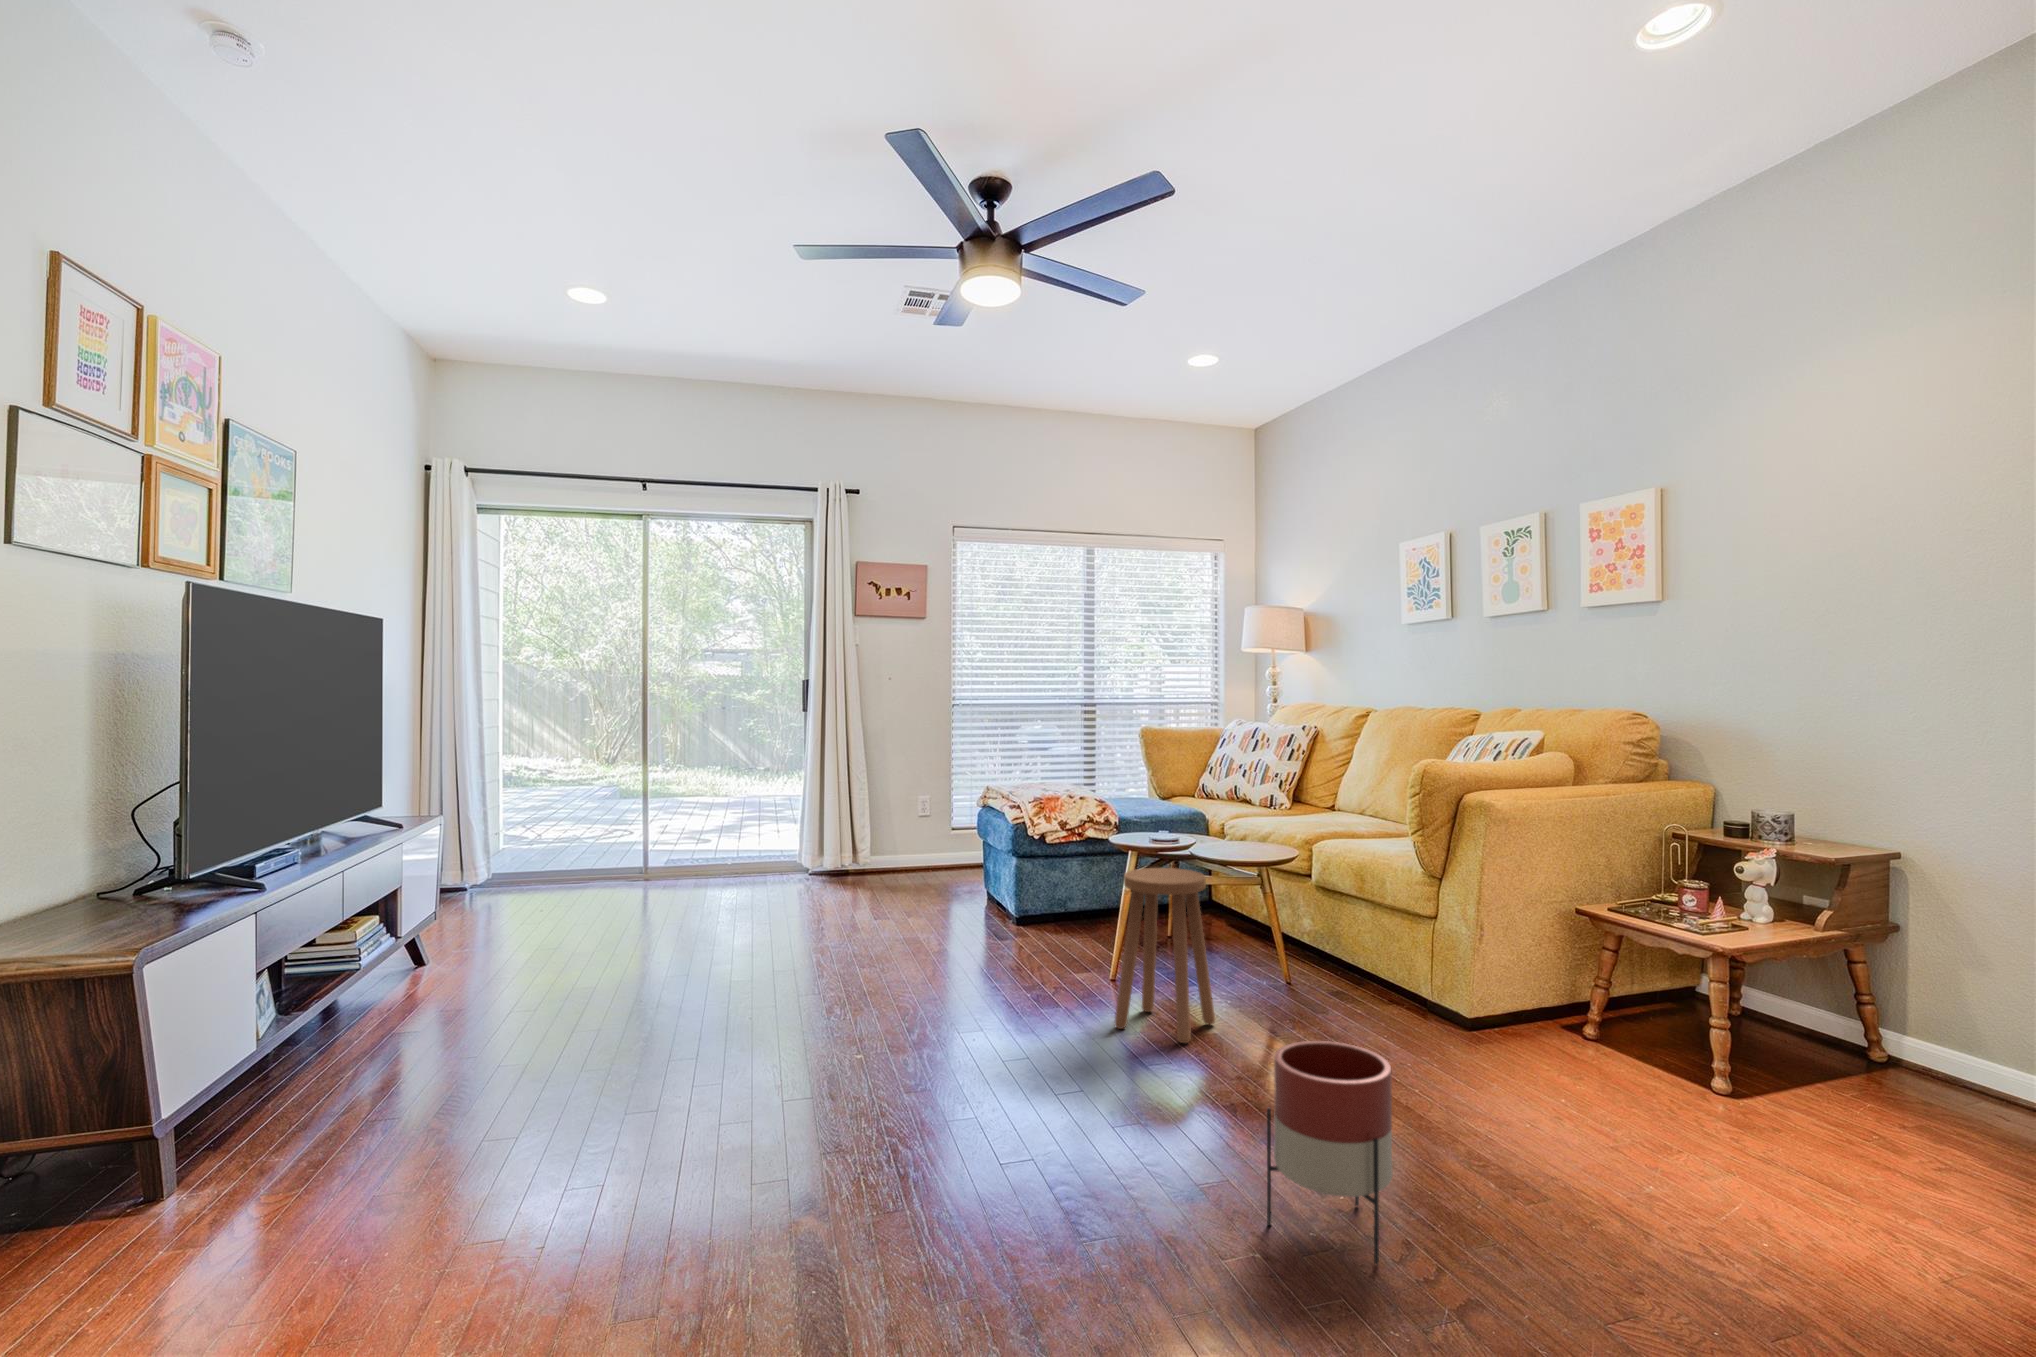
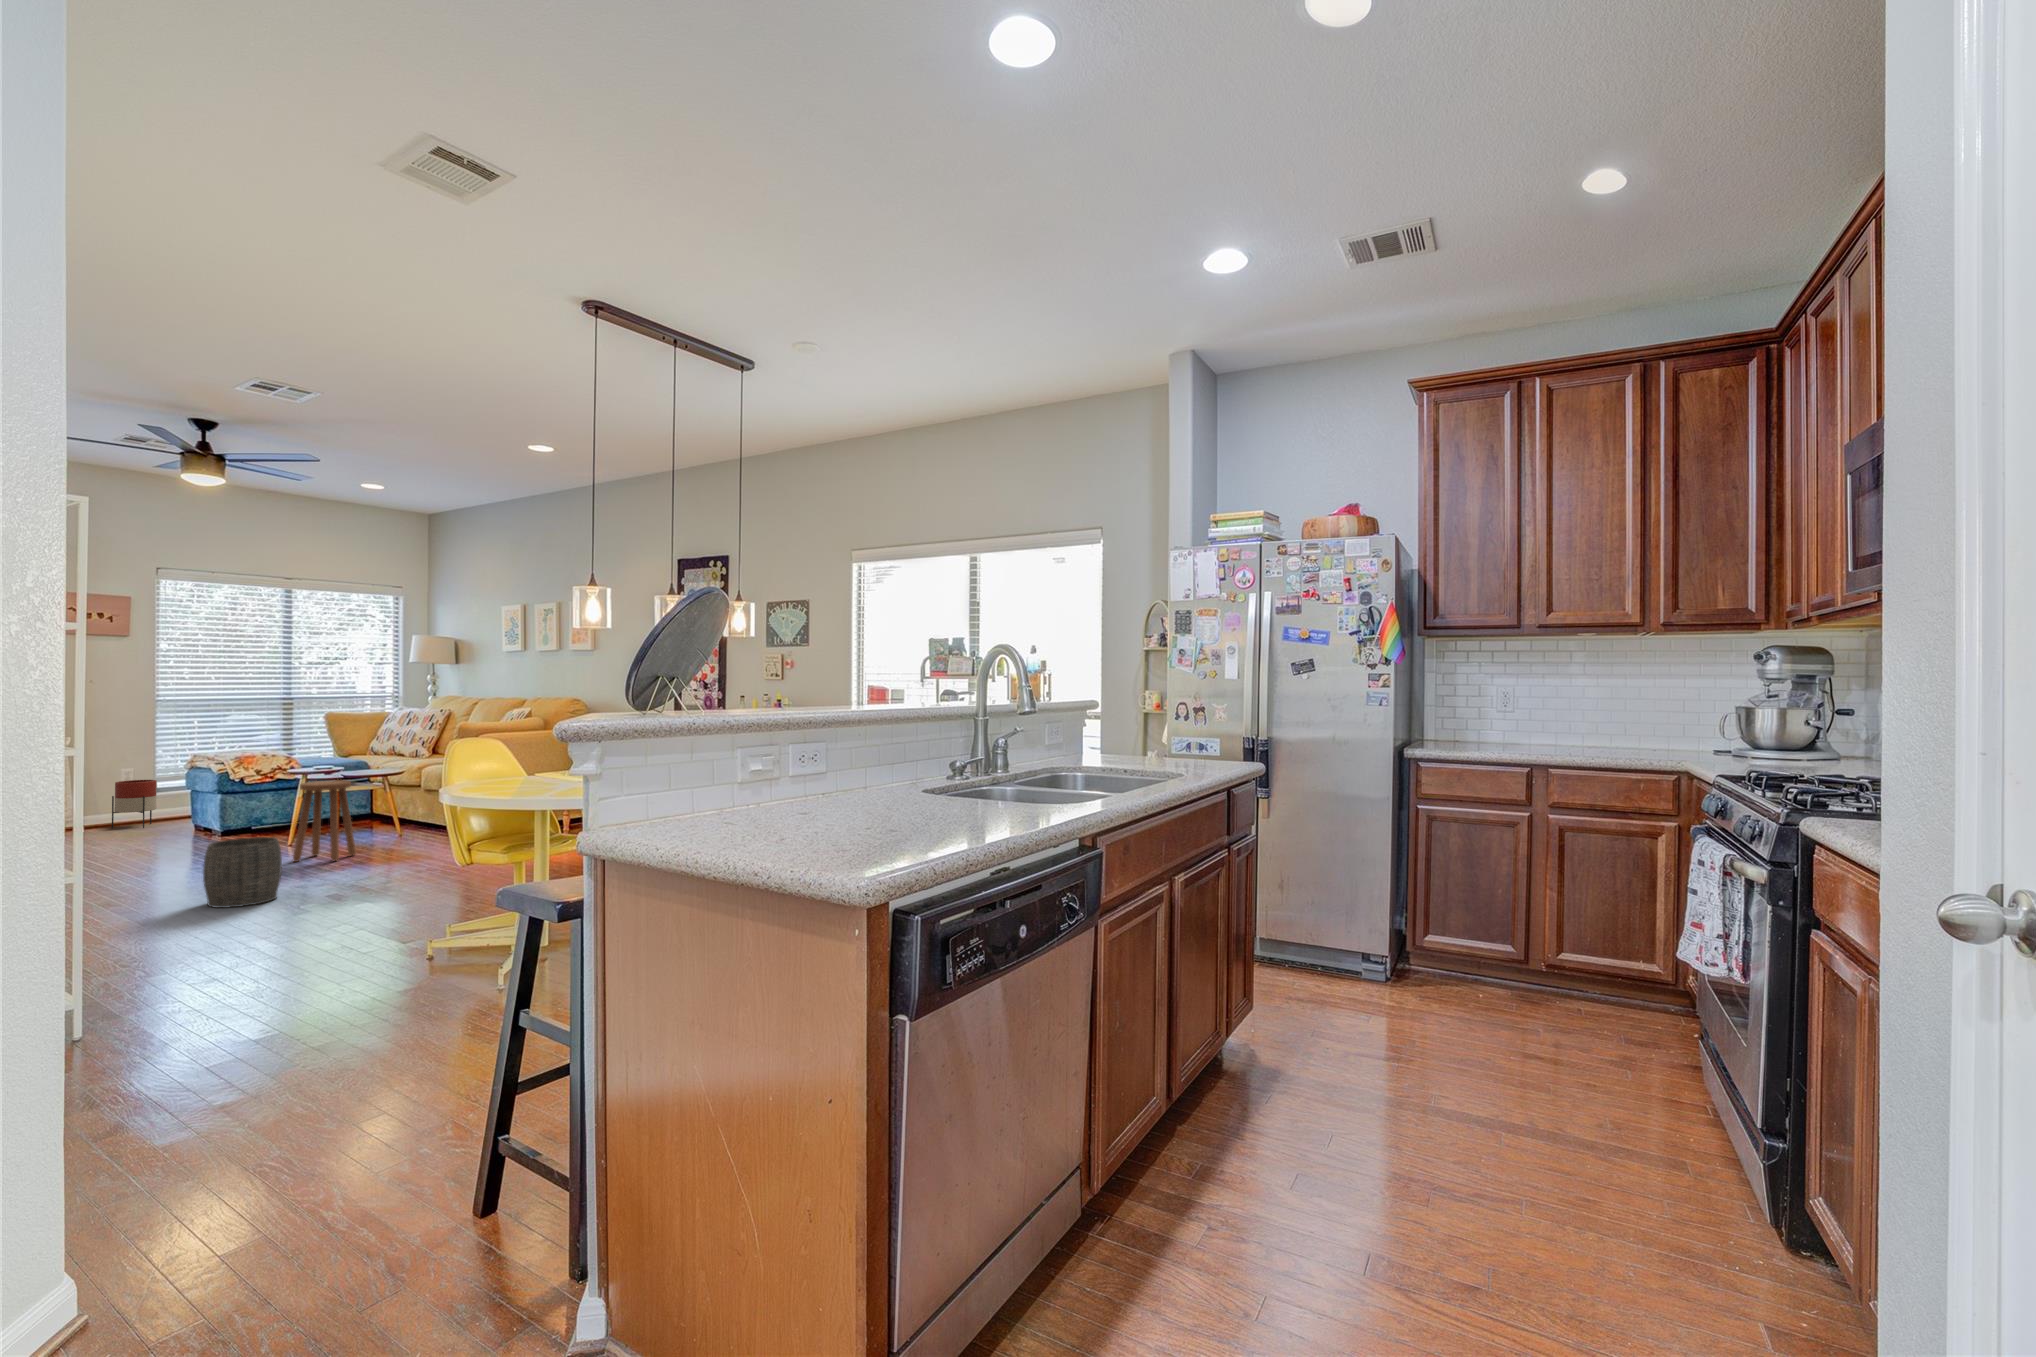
woven basket: none [957,1041,1106,1251] -> present [203,837,282,908]
planter: present [1267,1041,1392,1265] -> present [112,780,157,828]

